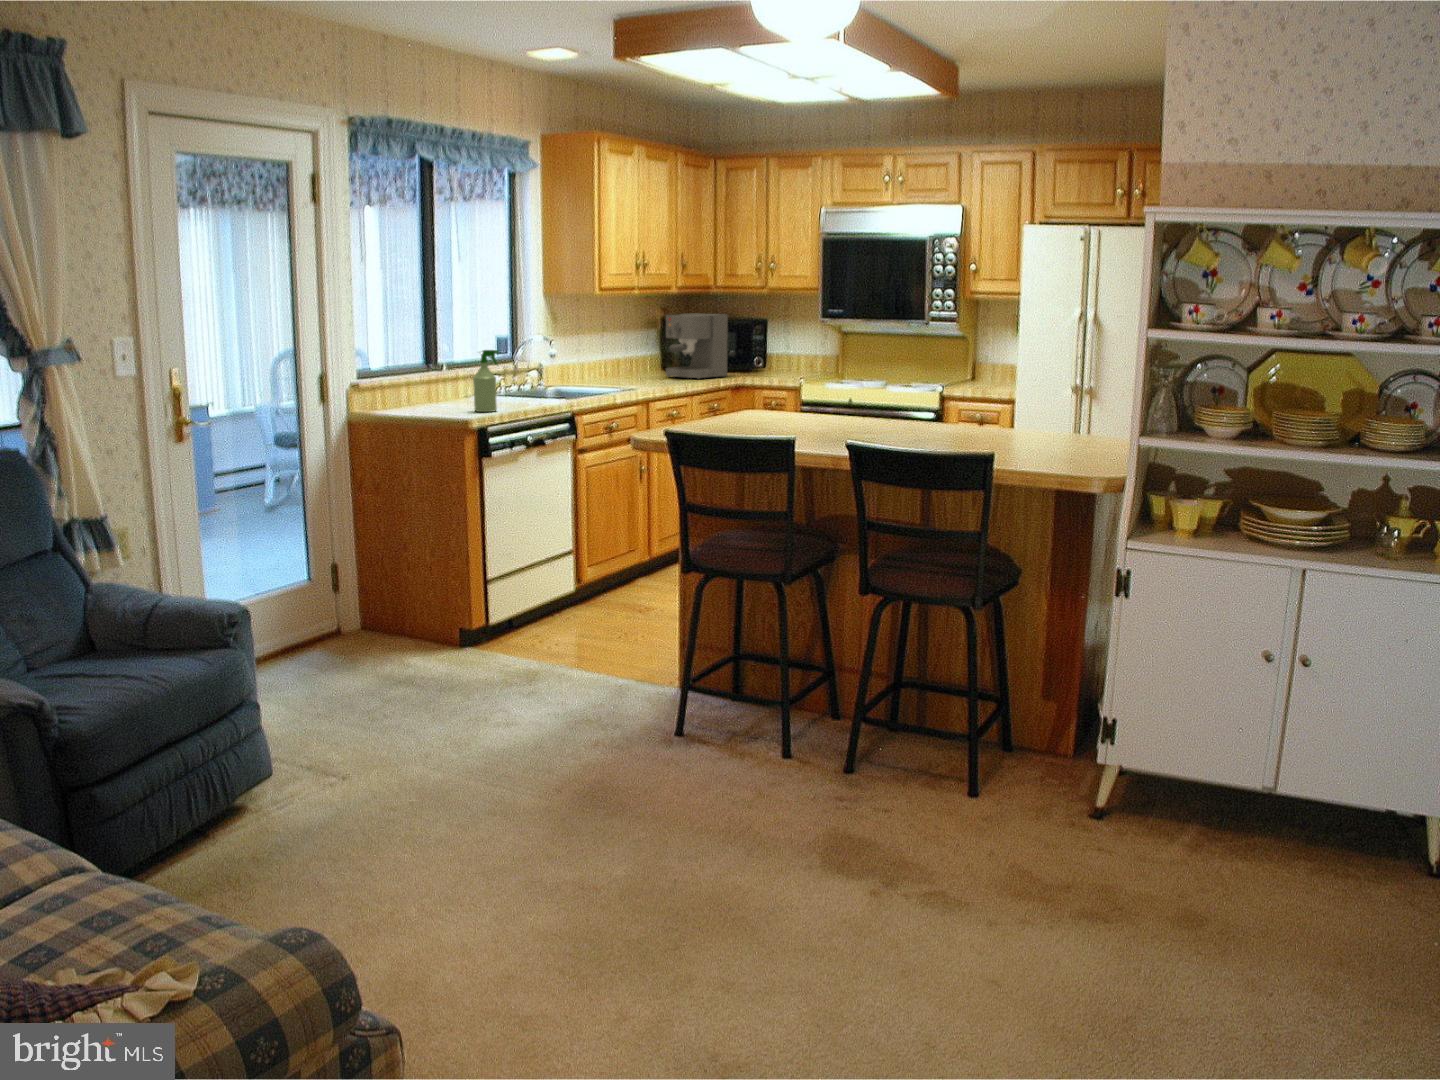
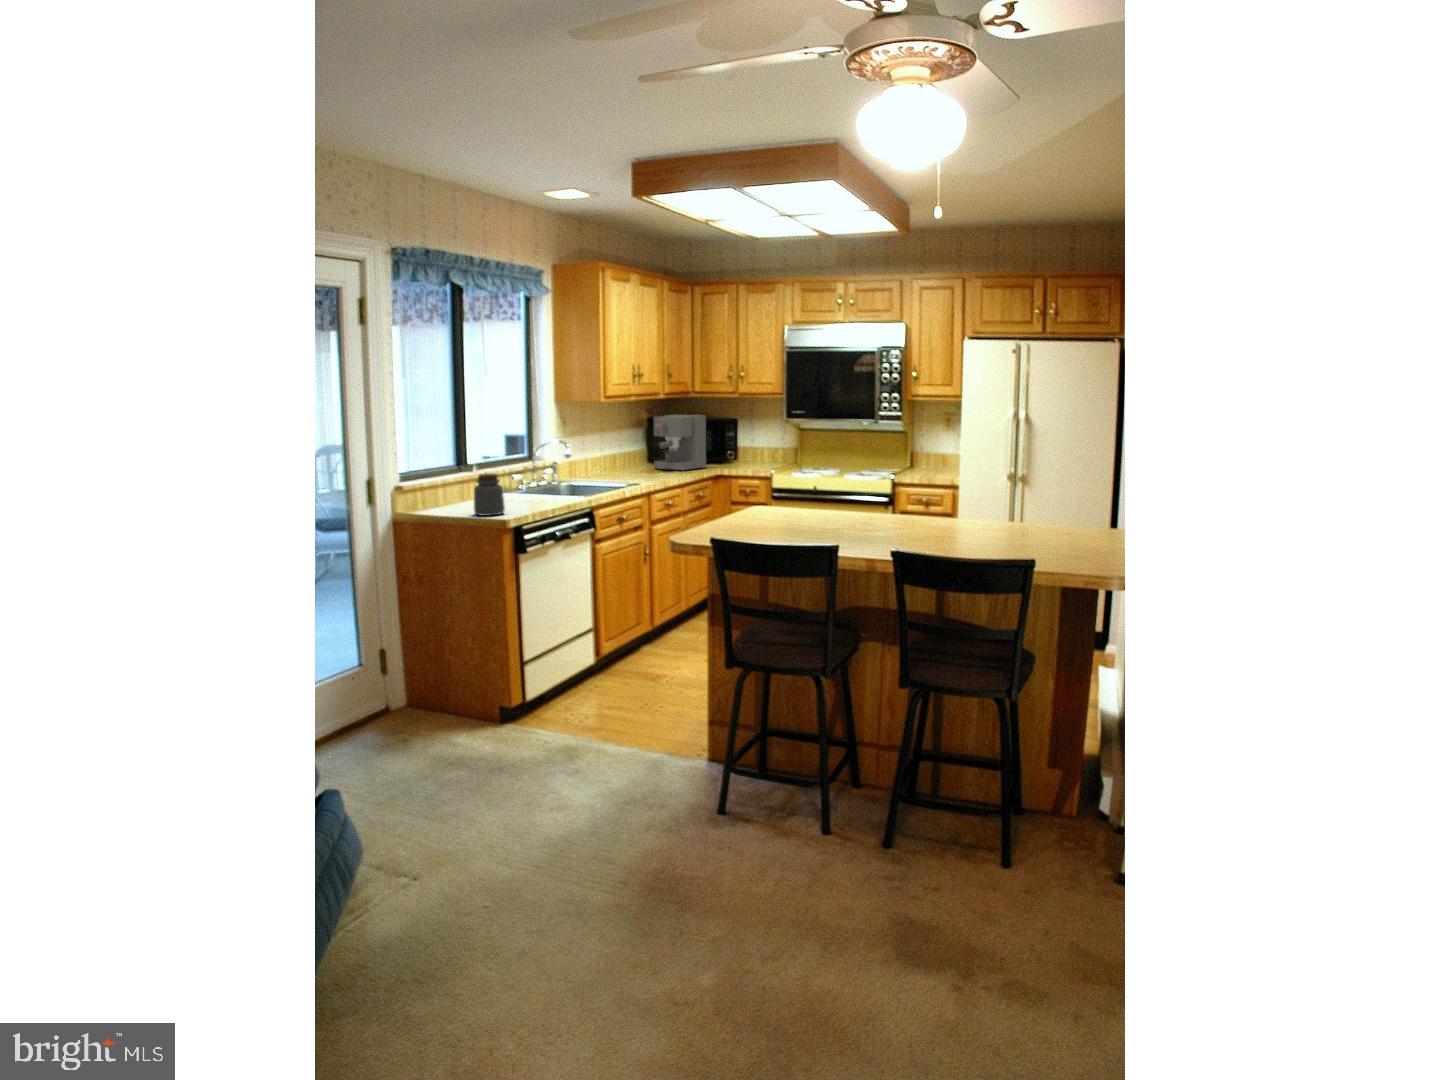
spray bottle: present [473,350,499,412] -> none [507,454,530,510]
jar: none [433,370,468,417] -> present [474,473,505,516]

